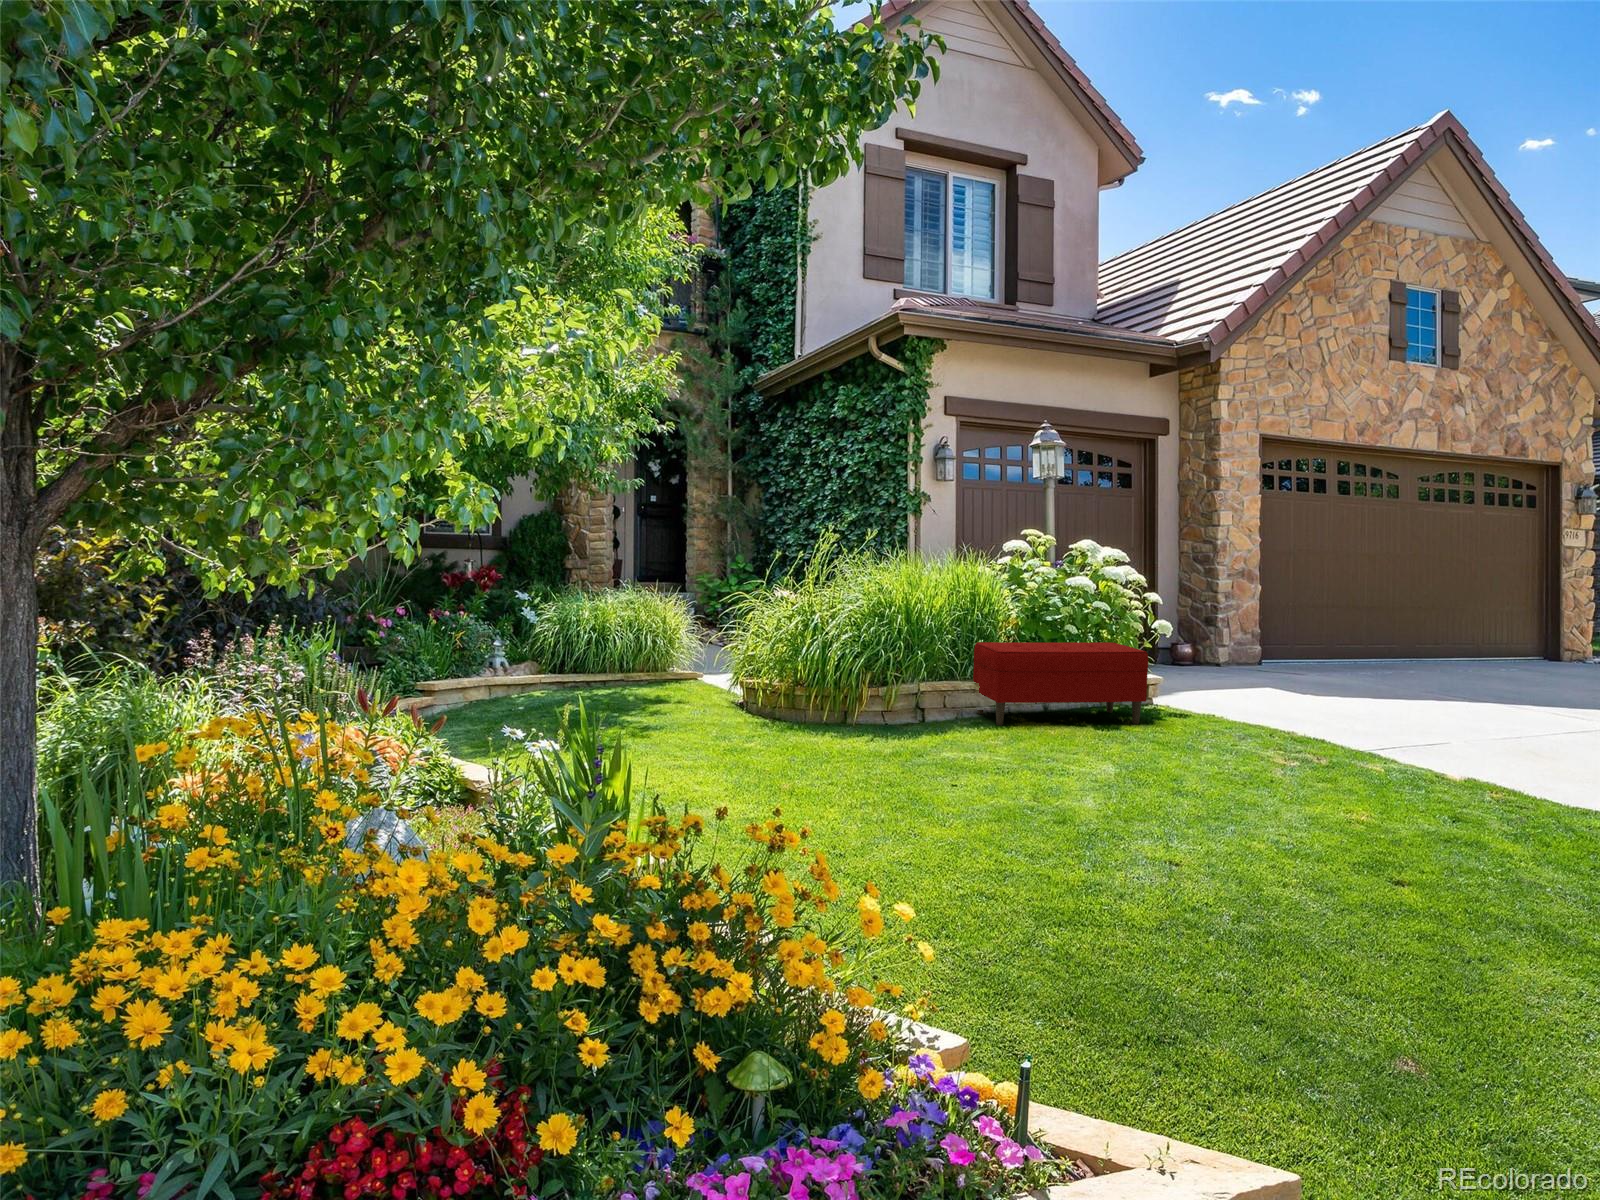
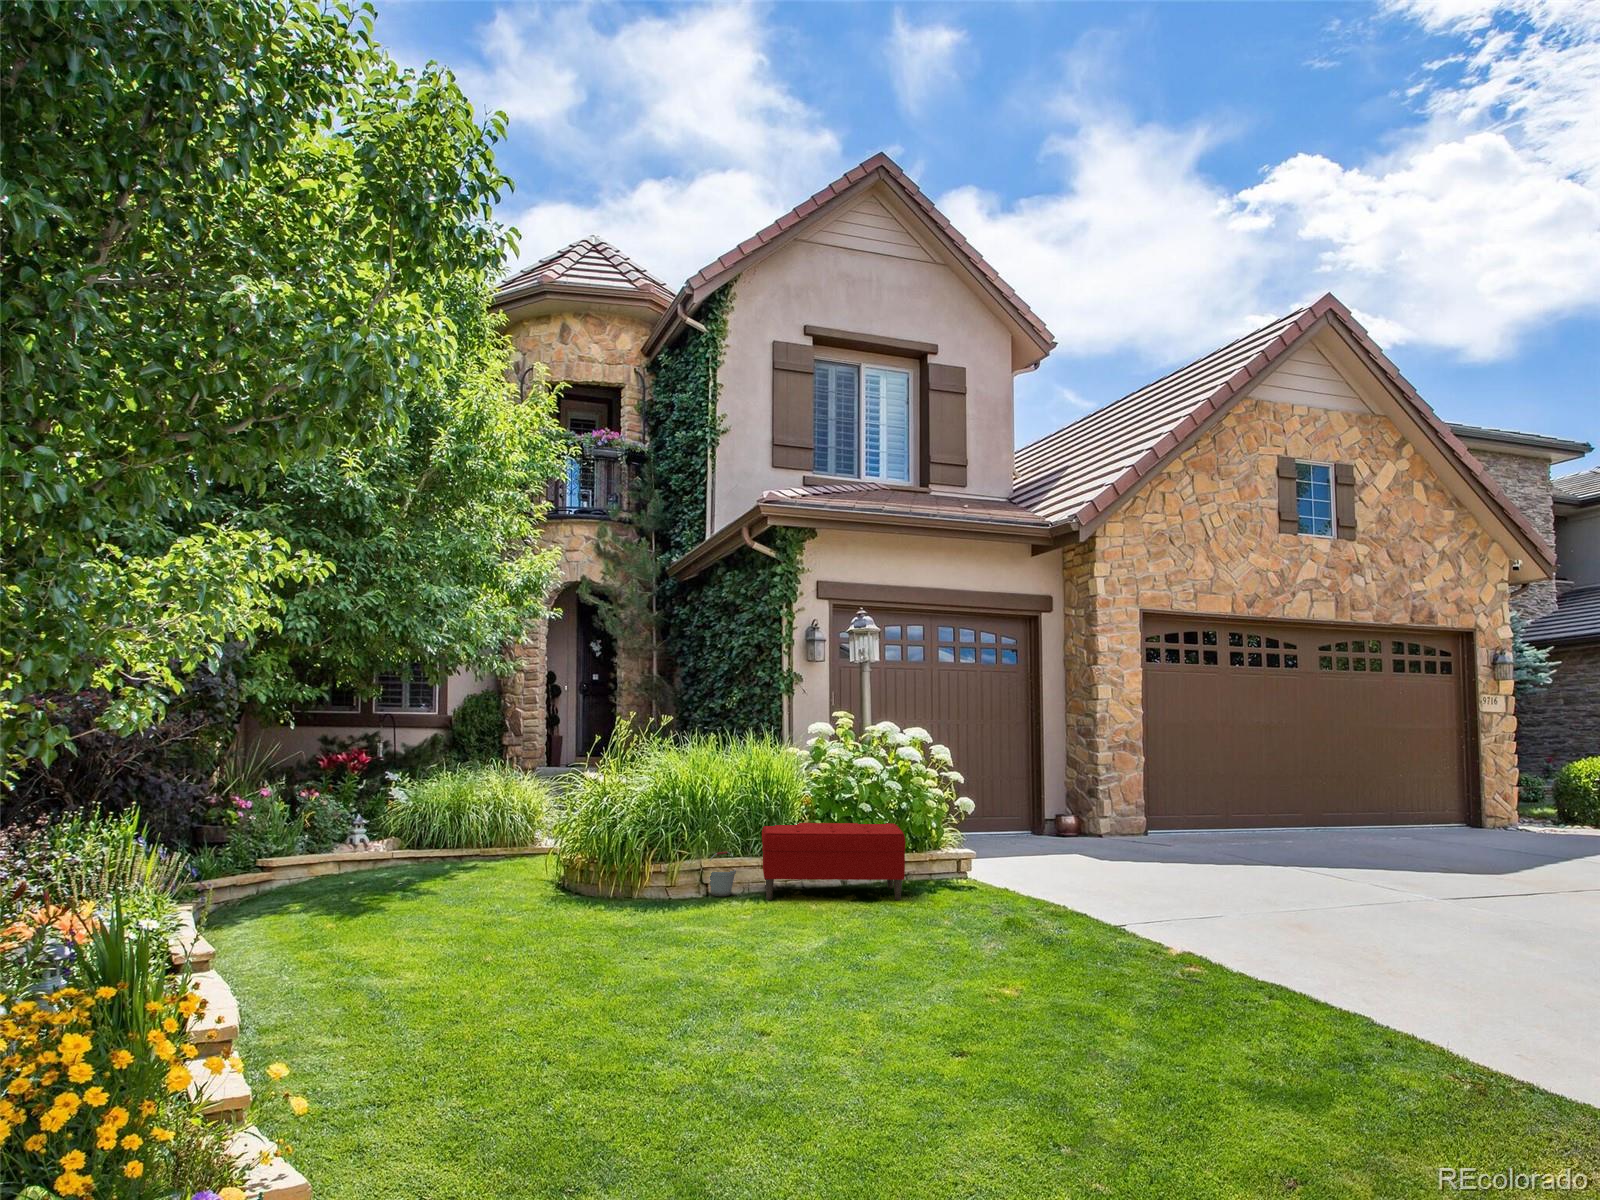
bucket: none [925,673,958,723] -> present [710,851,736,896]

